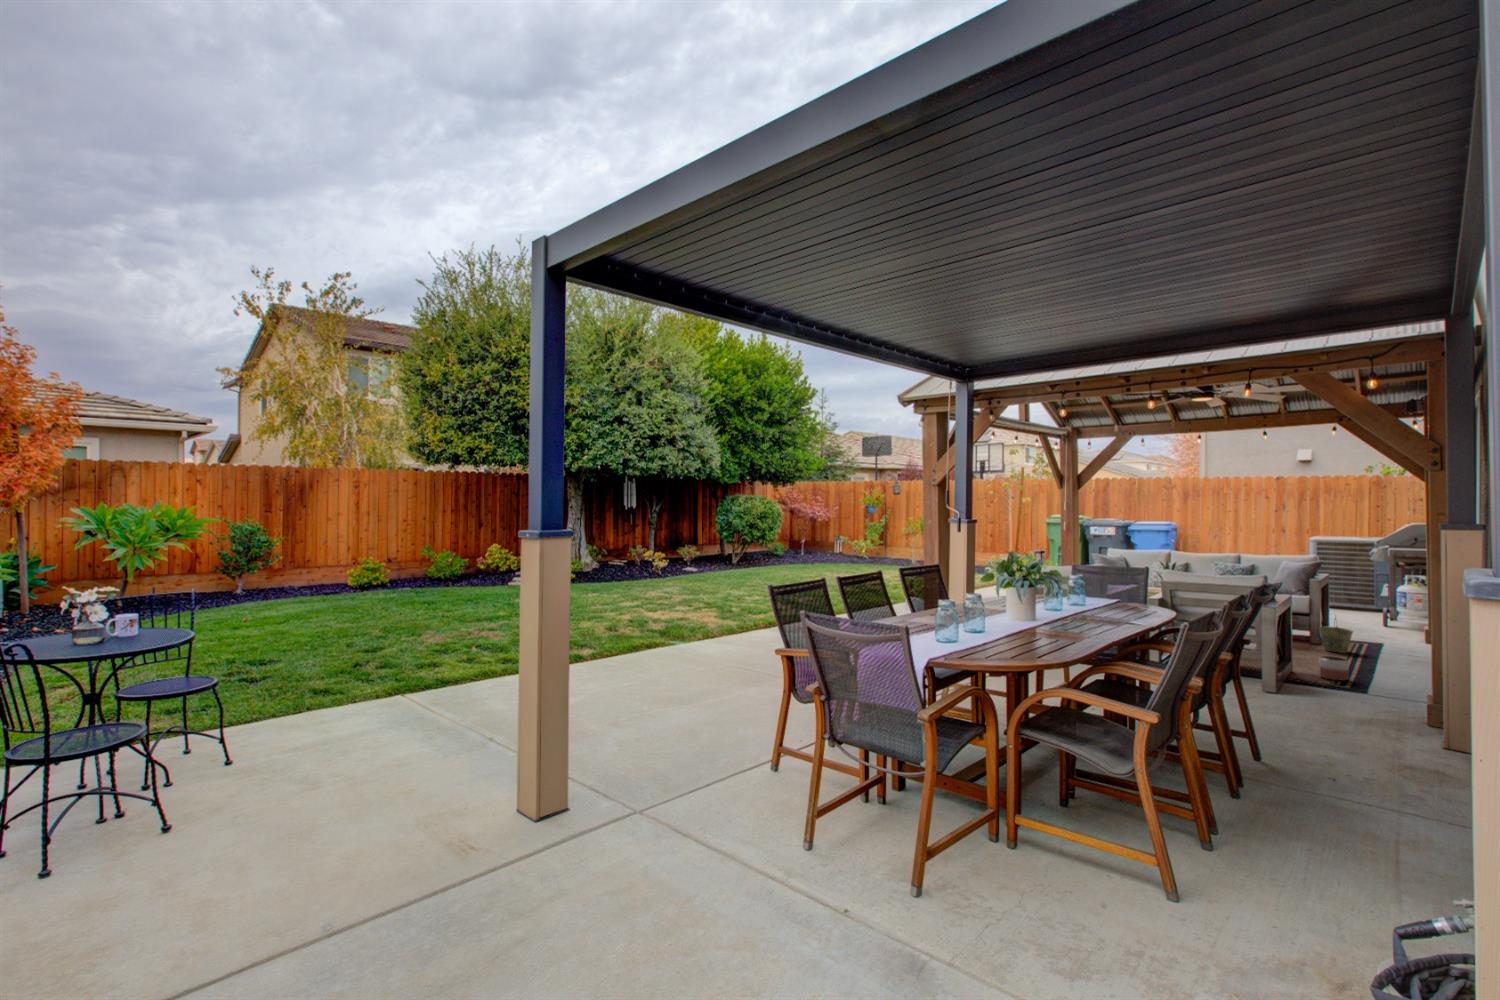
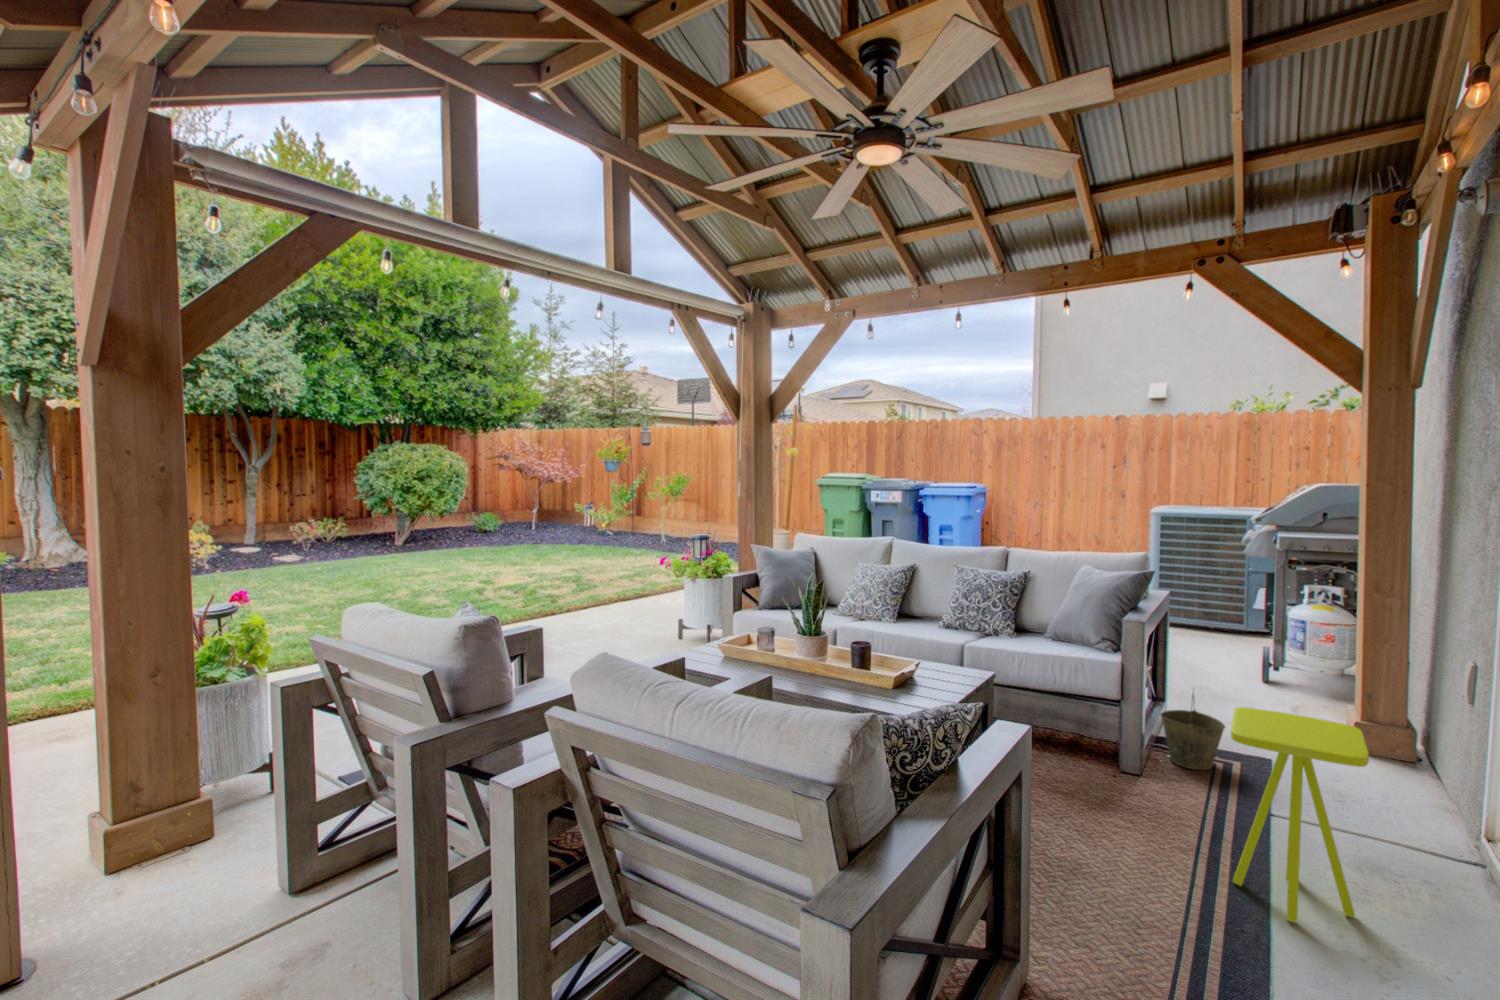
side table: none [1349,603,1406,678] -> present [1231,707,1369,923]
planter: present [1320,656,1349,681] -> none [1155,866,1226,952]

